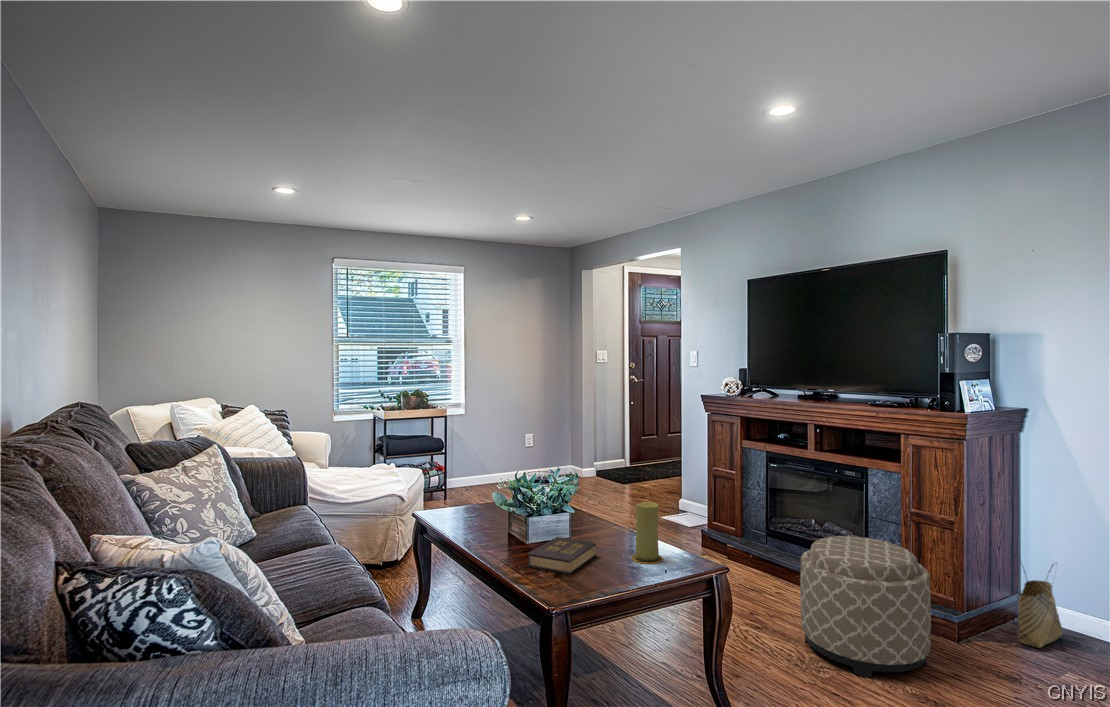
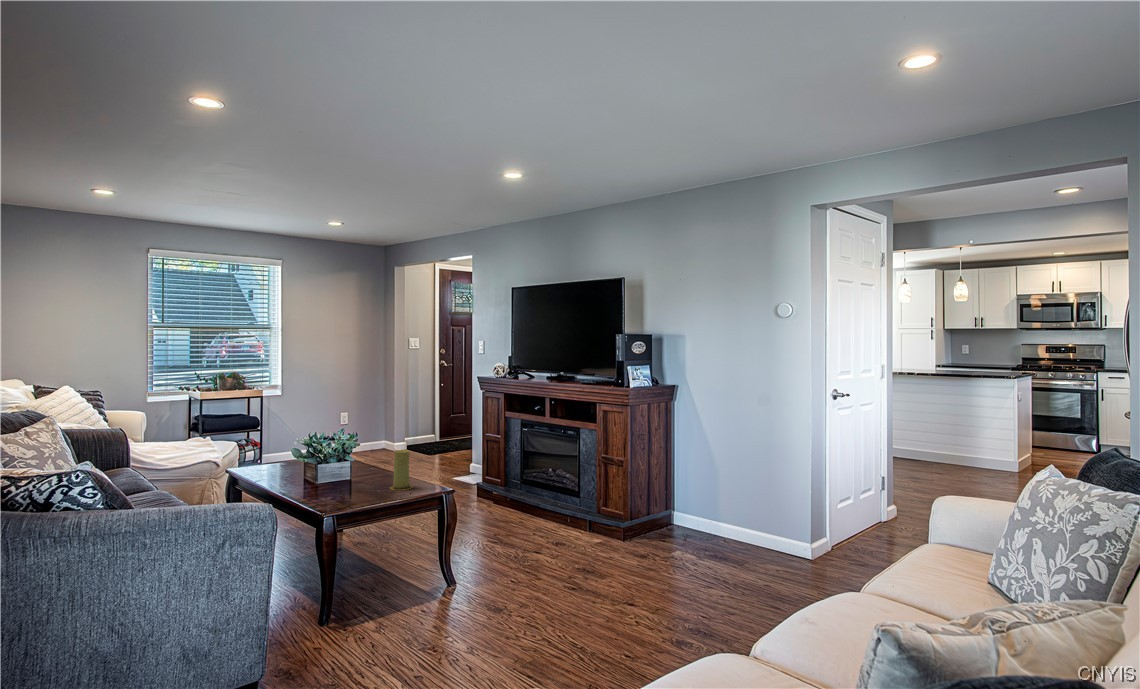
ottoman: present [800,536,931,678] -> none [519,473,596,560]
hardback book: present [528,537,596,574] -> none [313,477,366,498]
woven basket: present [1013,555,1063,648] -> none [655,480,683,537]

